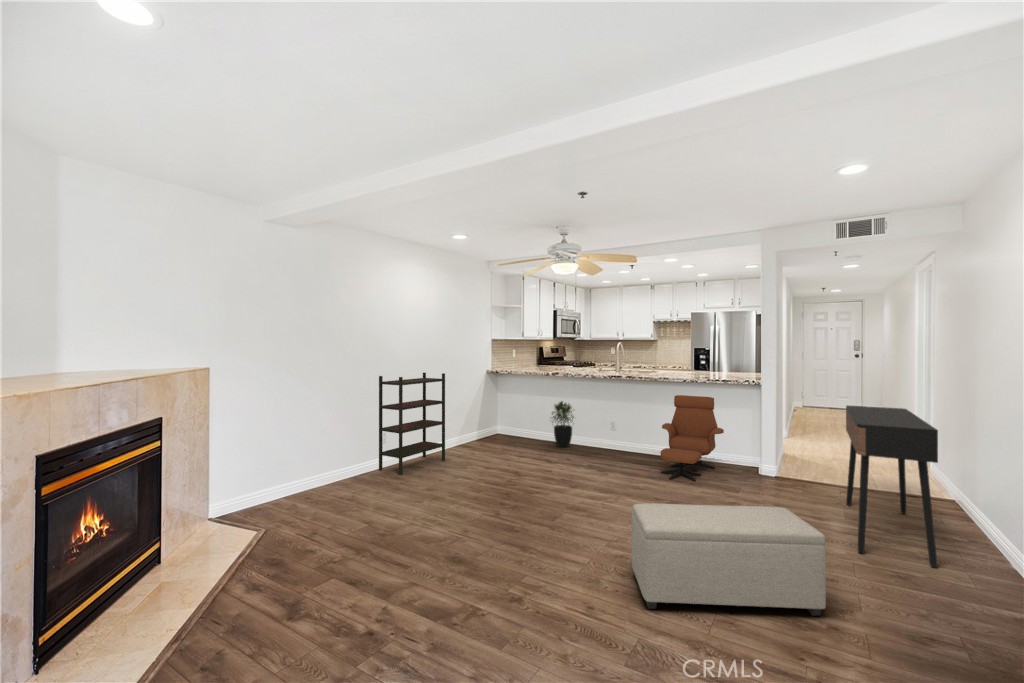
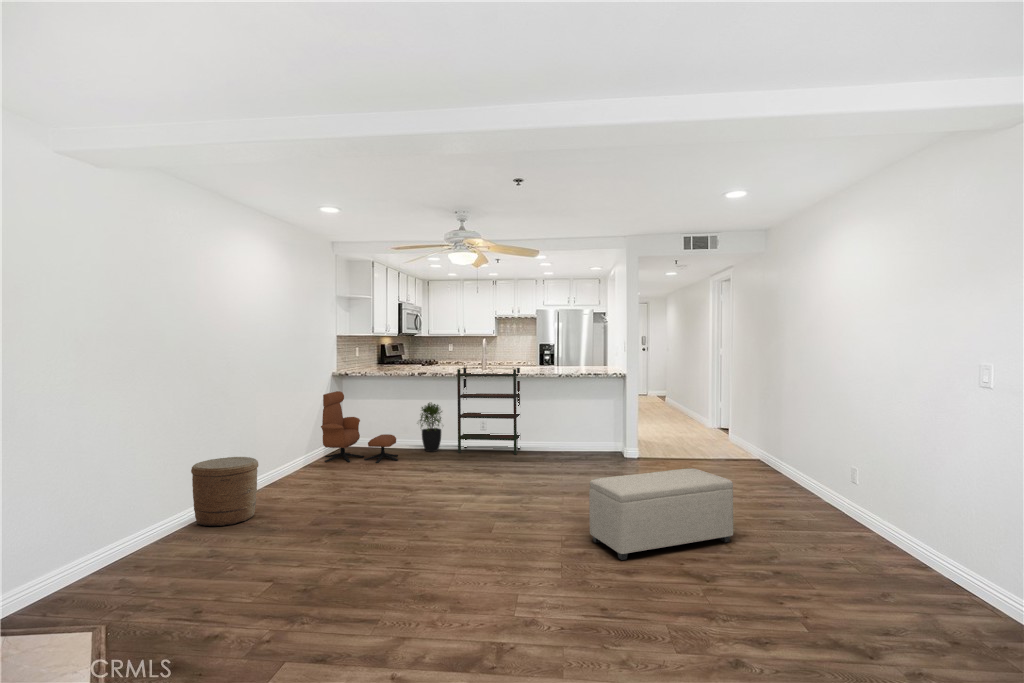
bookshelf: present [379,373,445,475] -> present [457,368,520,455]
lounge chair: present [660,395,724,481] -> present [321,391,398,463]
console table: present [846,405,938,567] -> none [697,389,774,501]
woven basket: none [321,438,374,494] -> present [191,457,258,526]

